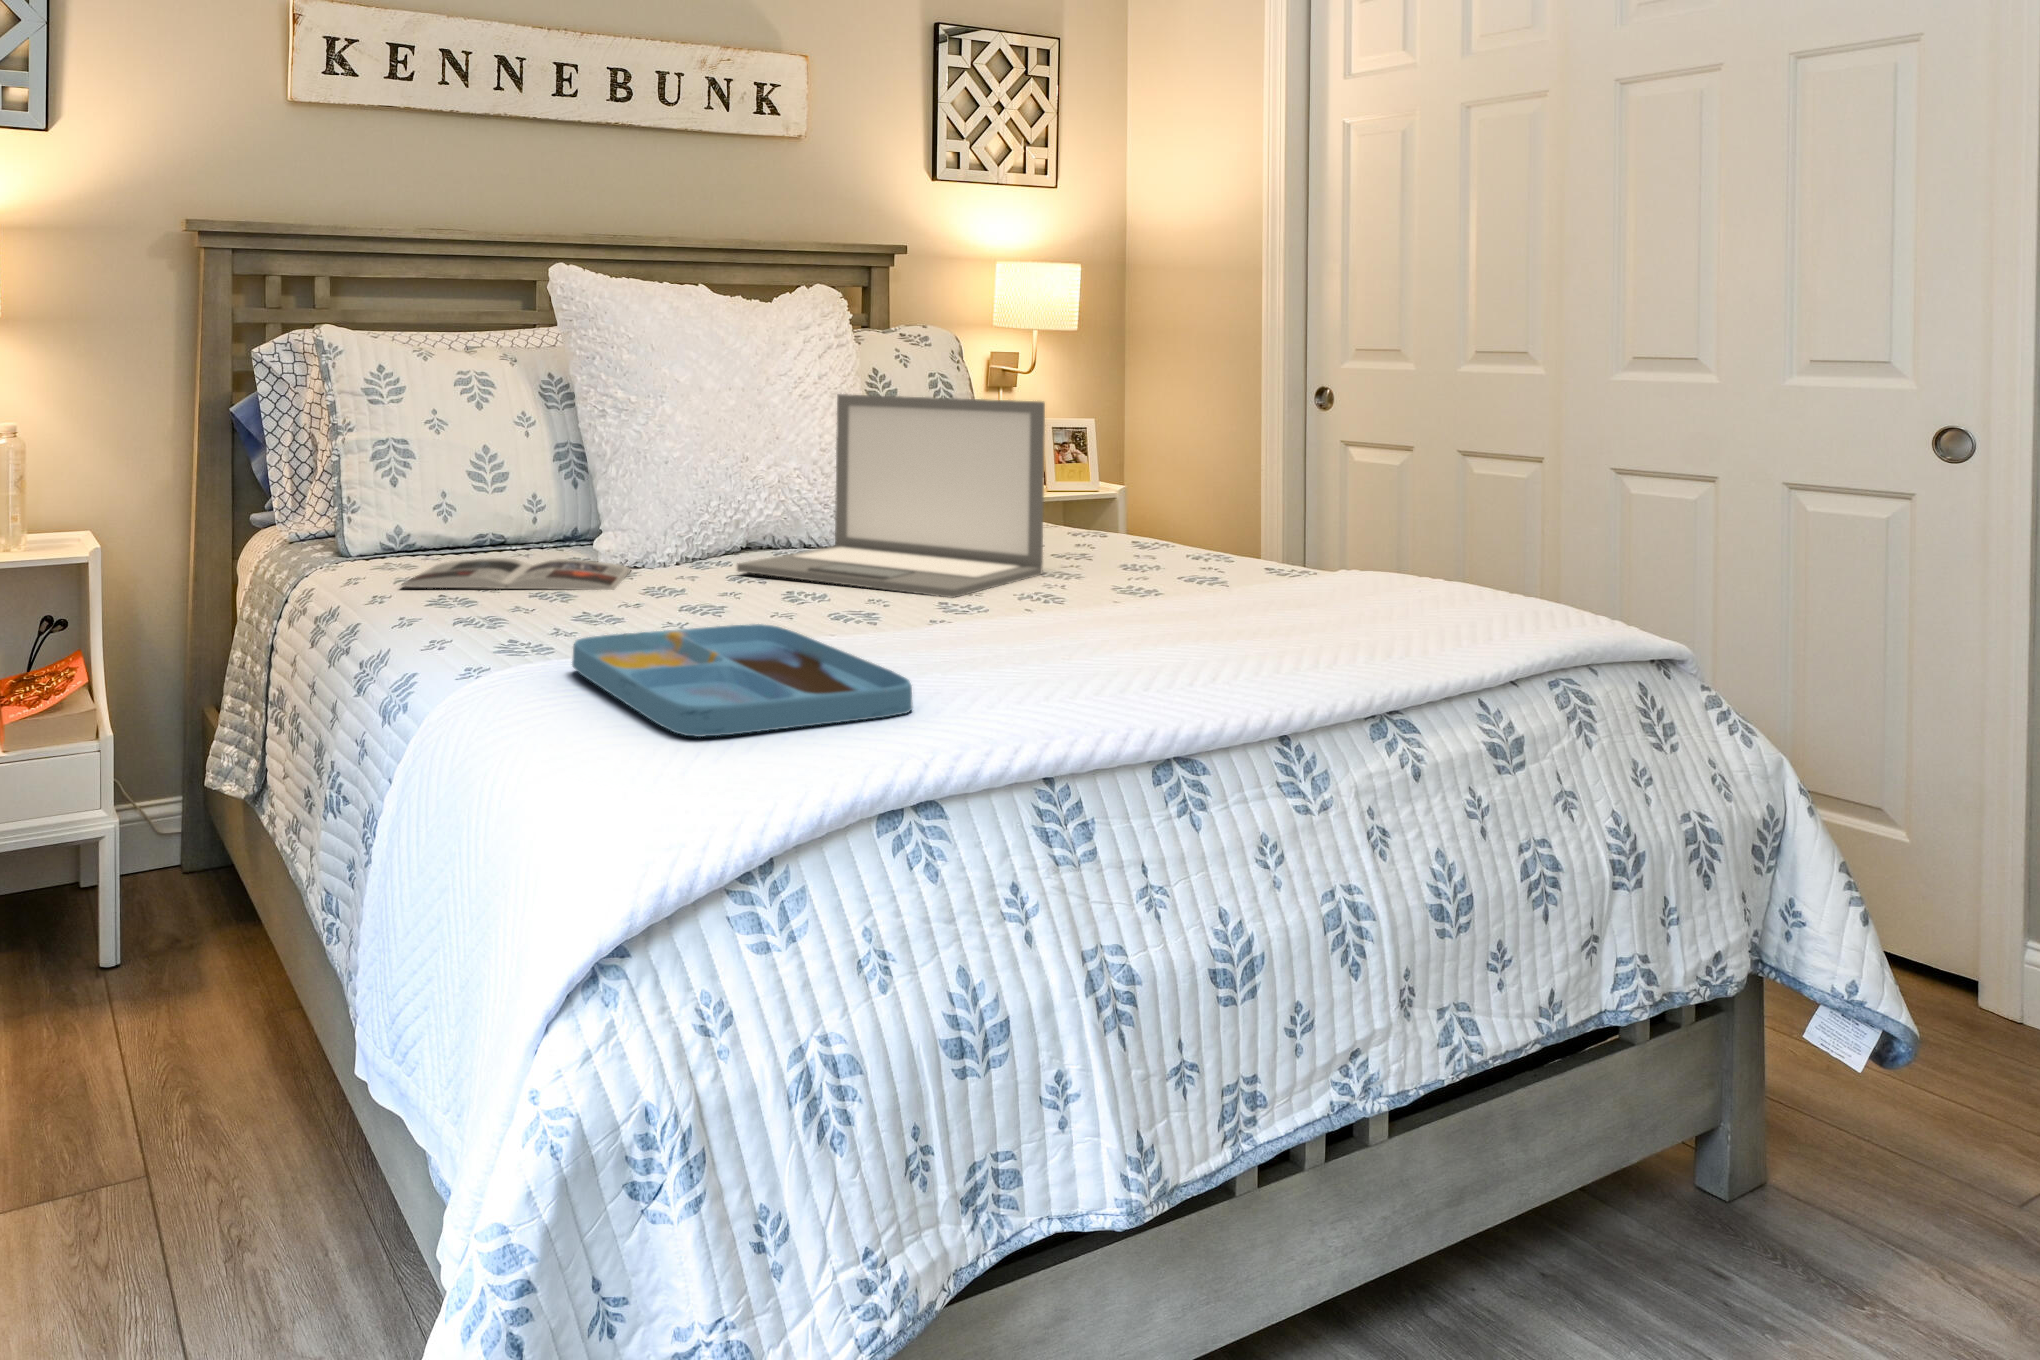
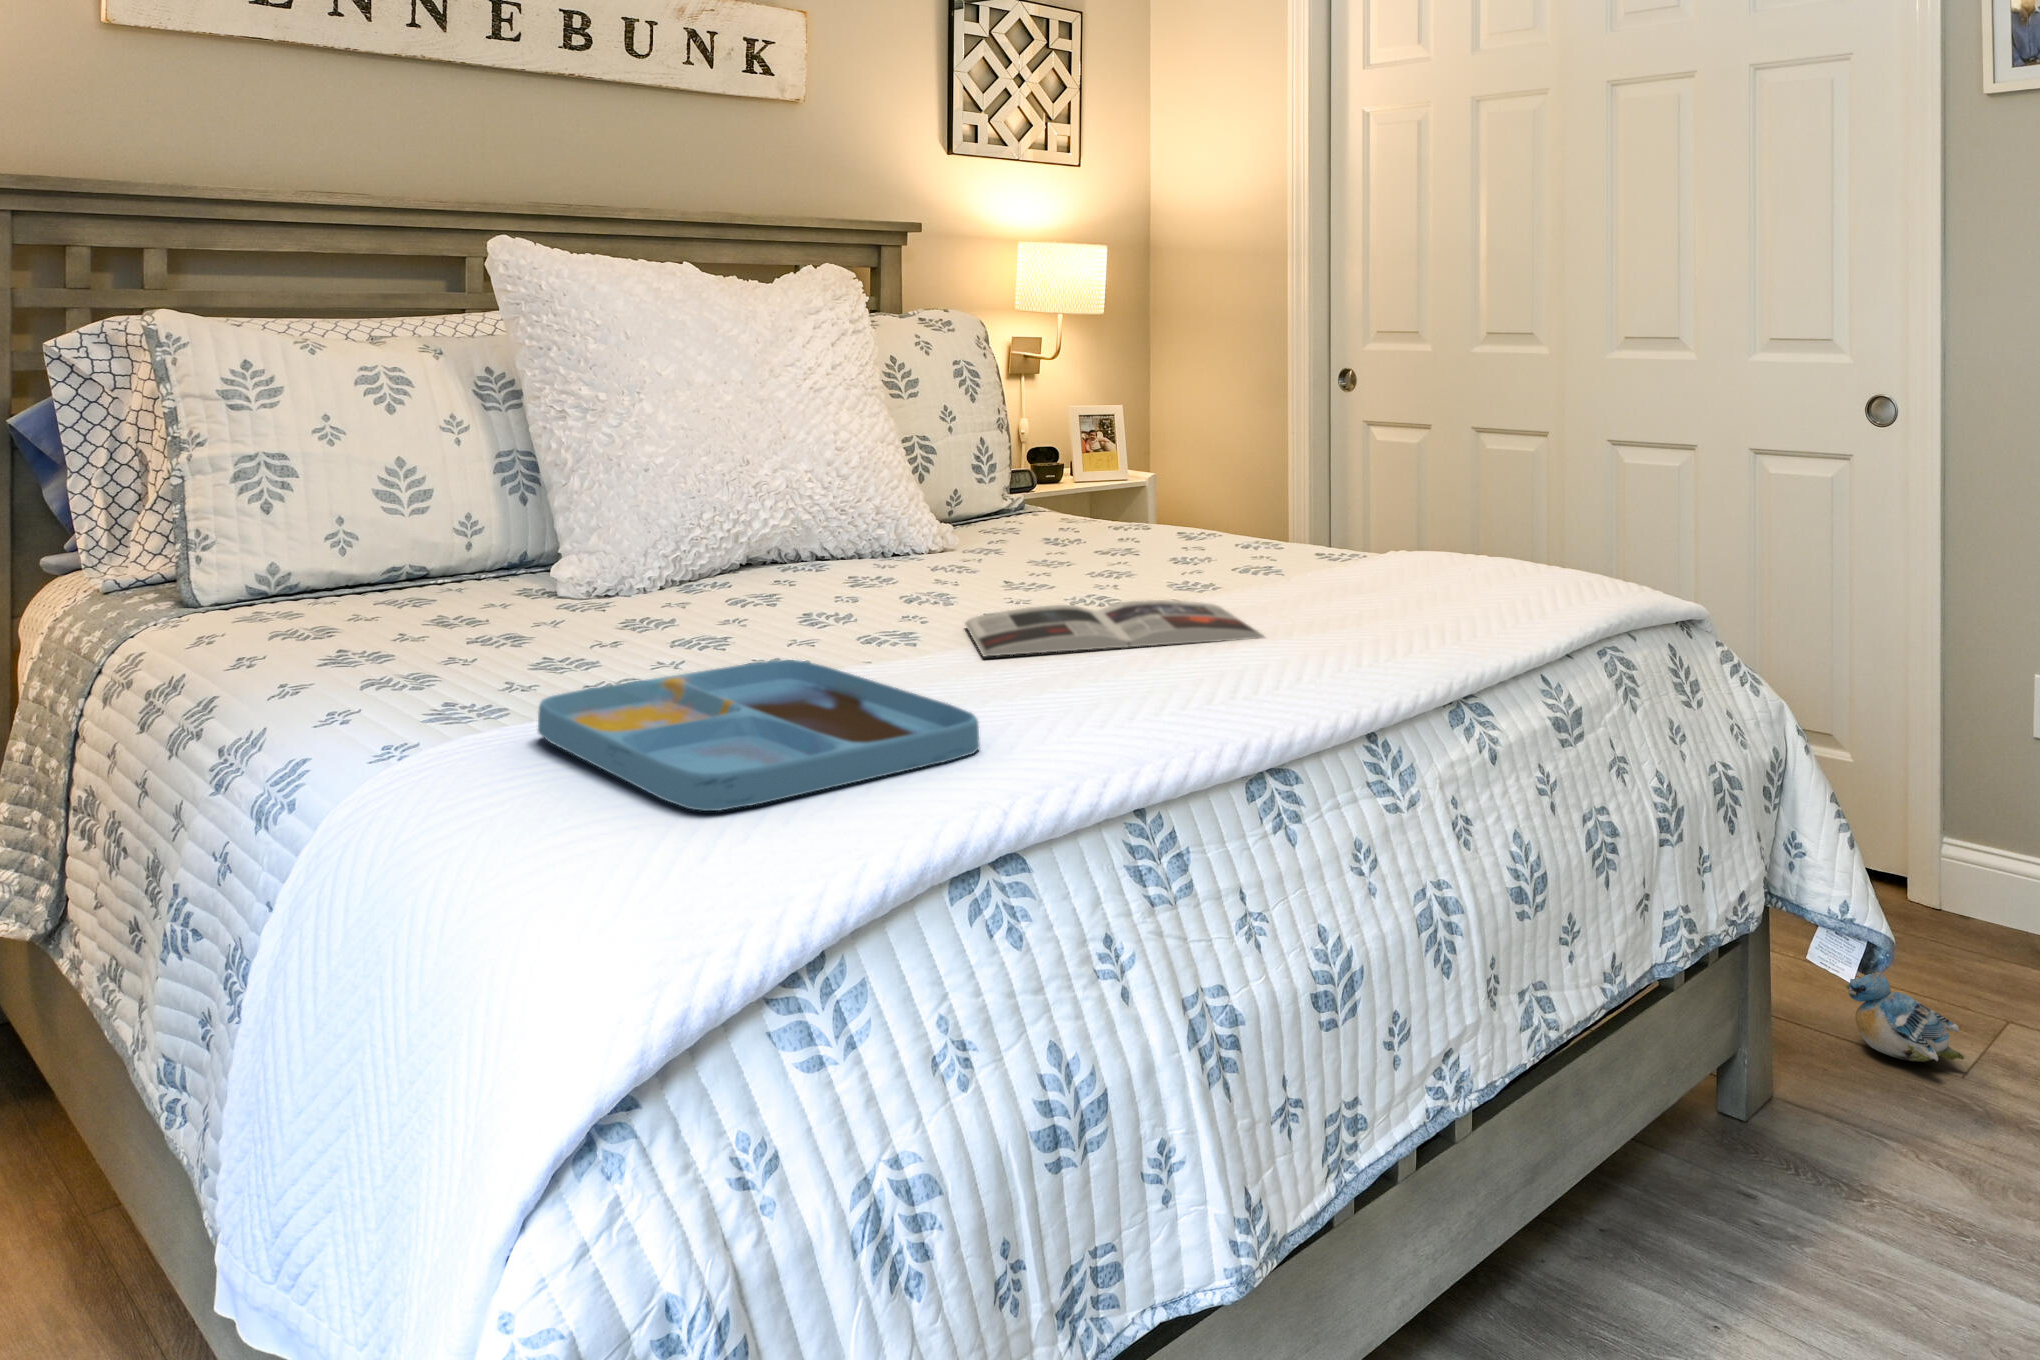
laptop: present [737,394,1045,598] -> none [737,386,1090,610]
magazine: present [401,558,631,590] -> present [965,600,1264,656]
plush toy: none [1865,1059,2016,1181] -> present [1846,972,1963,1062]

